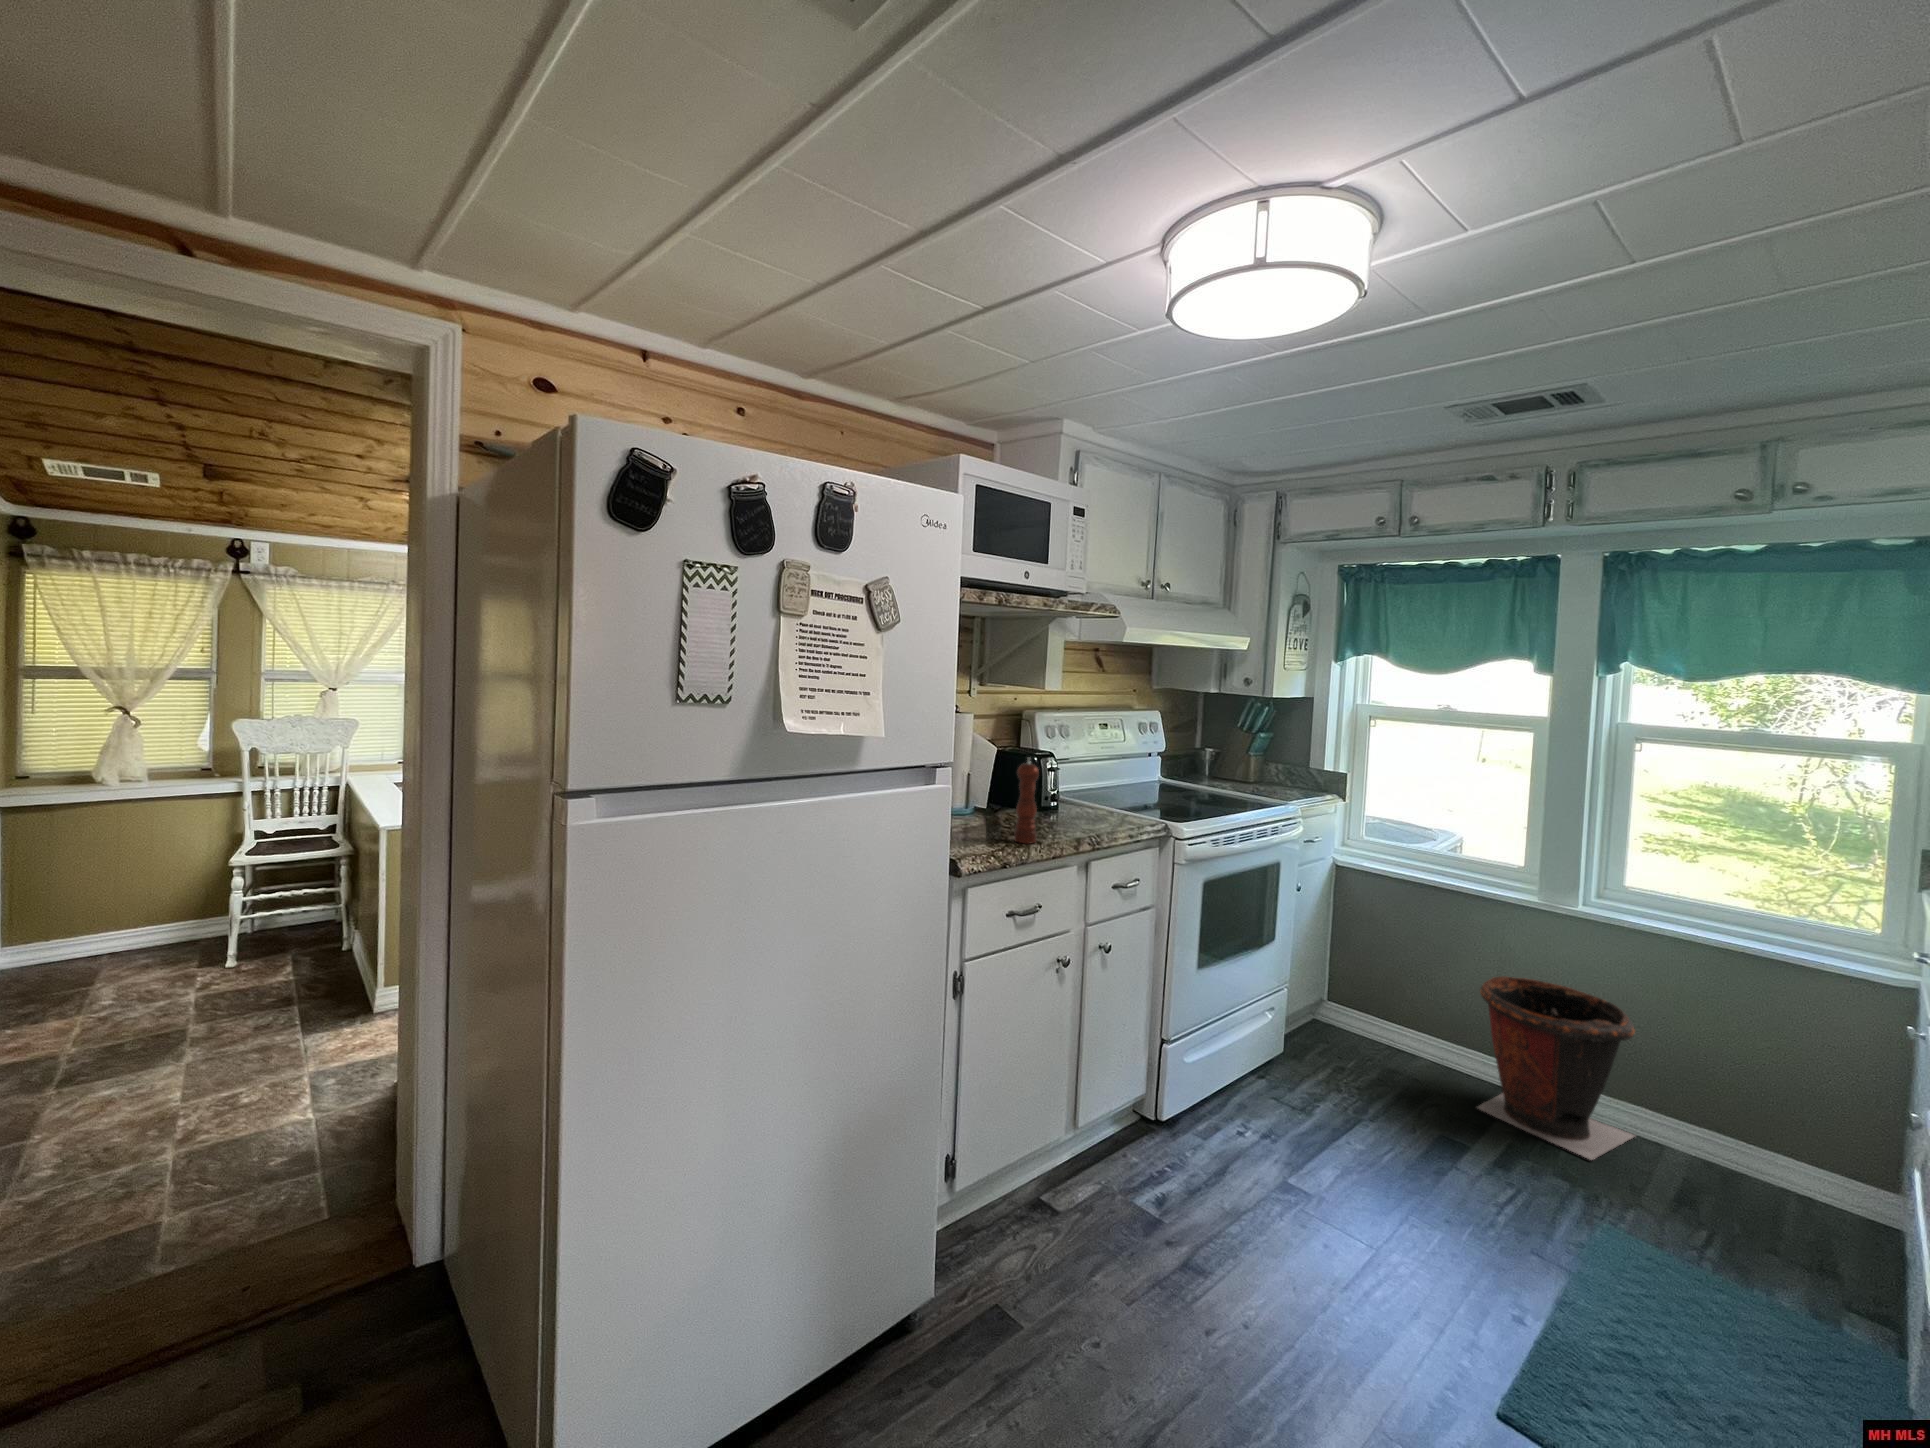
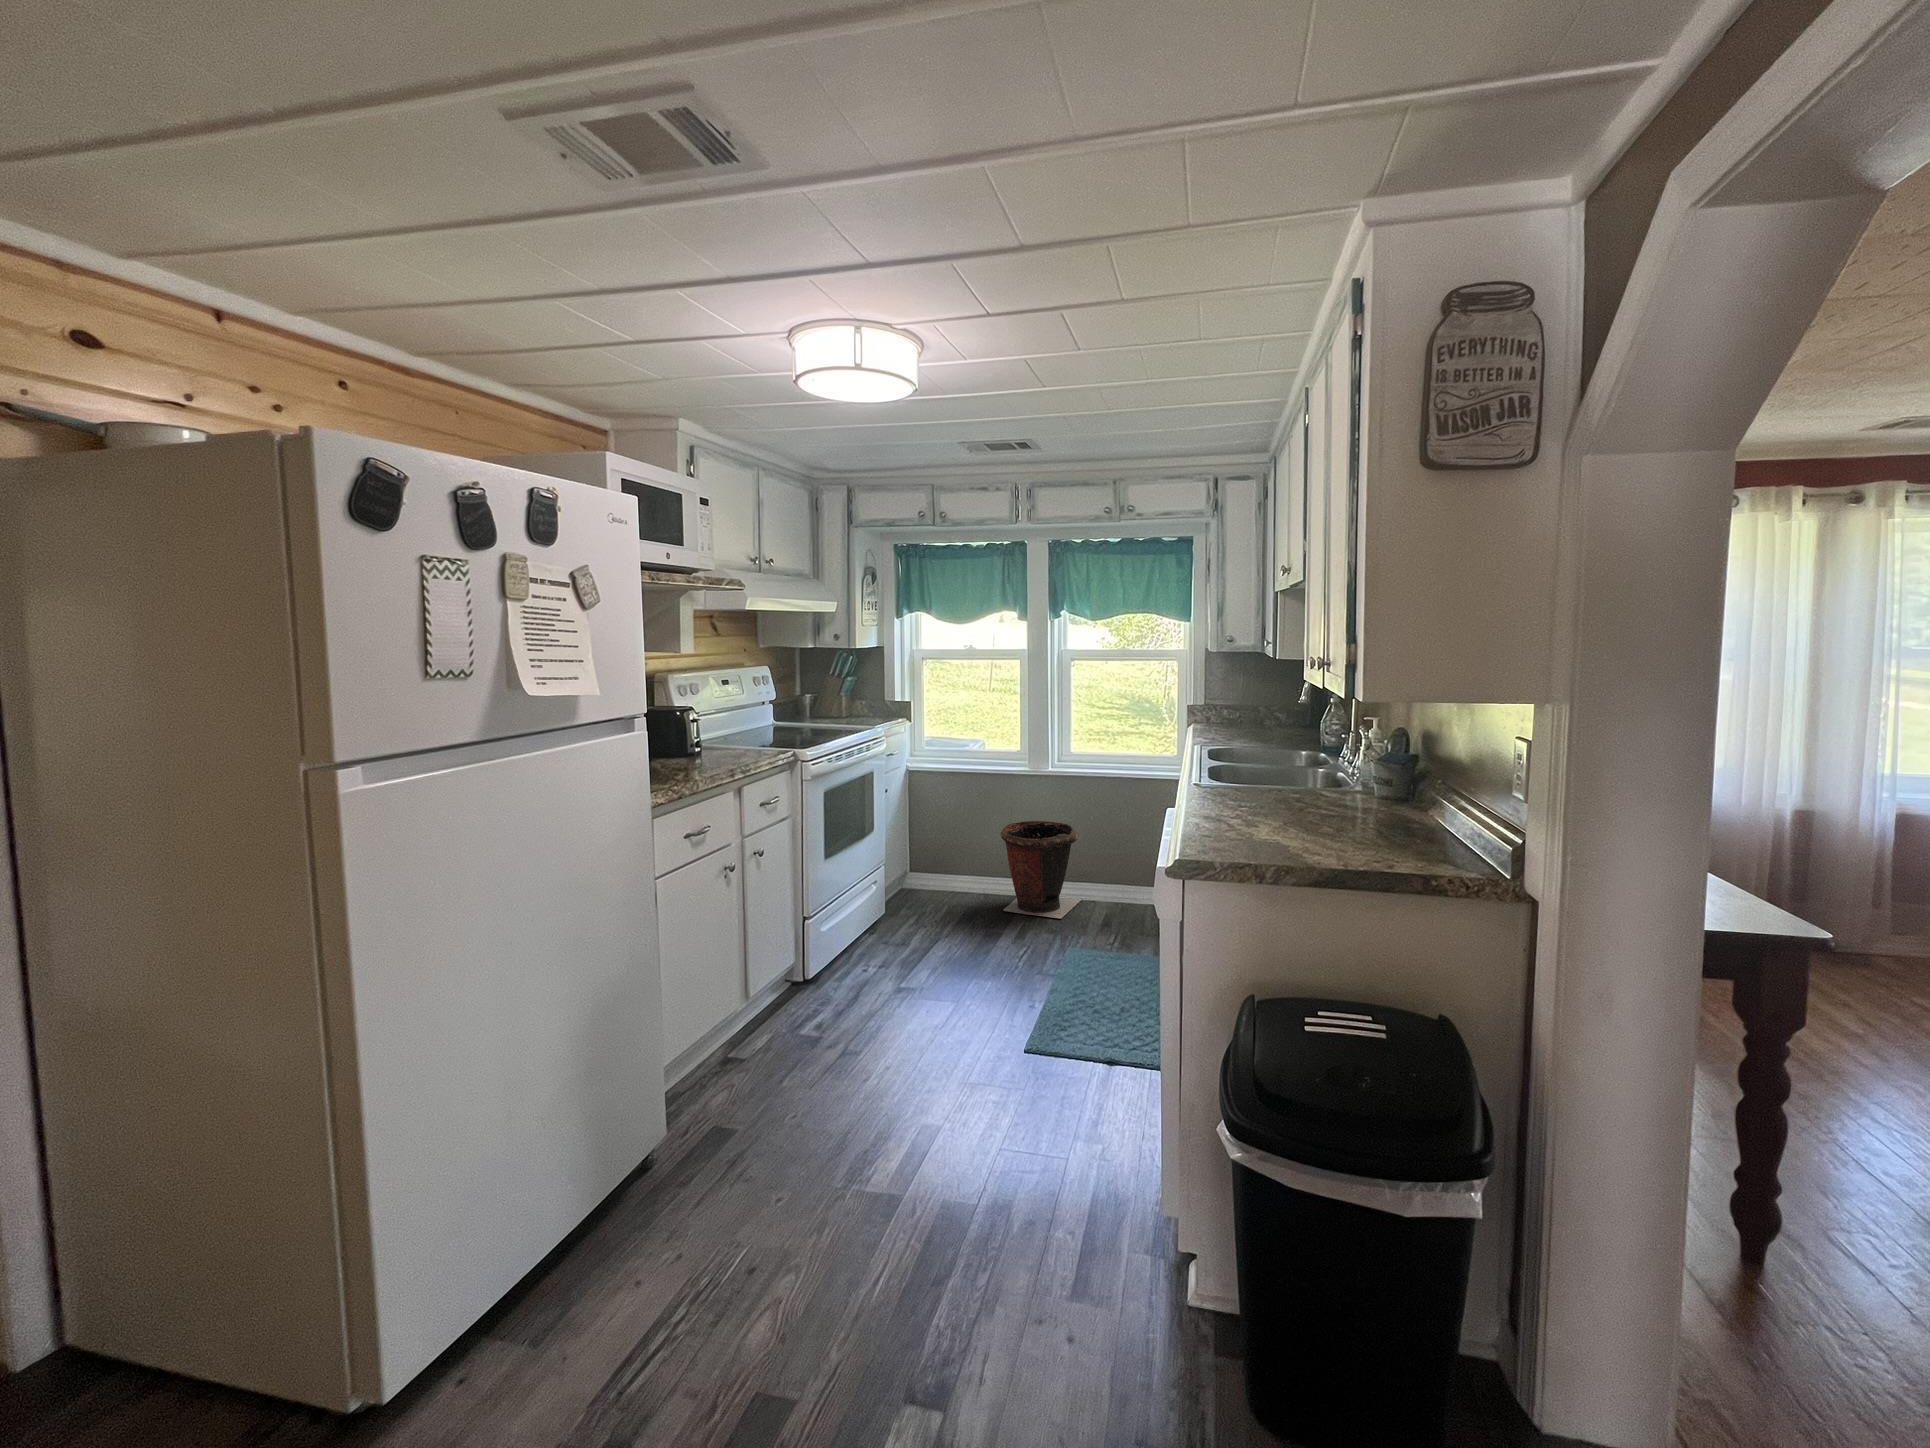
pepper mill: present [1014,757,1039,844] -> none [678,709,699,779]

